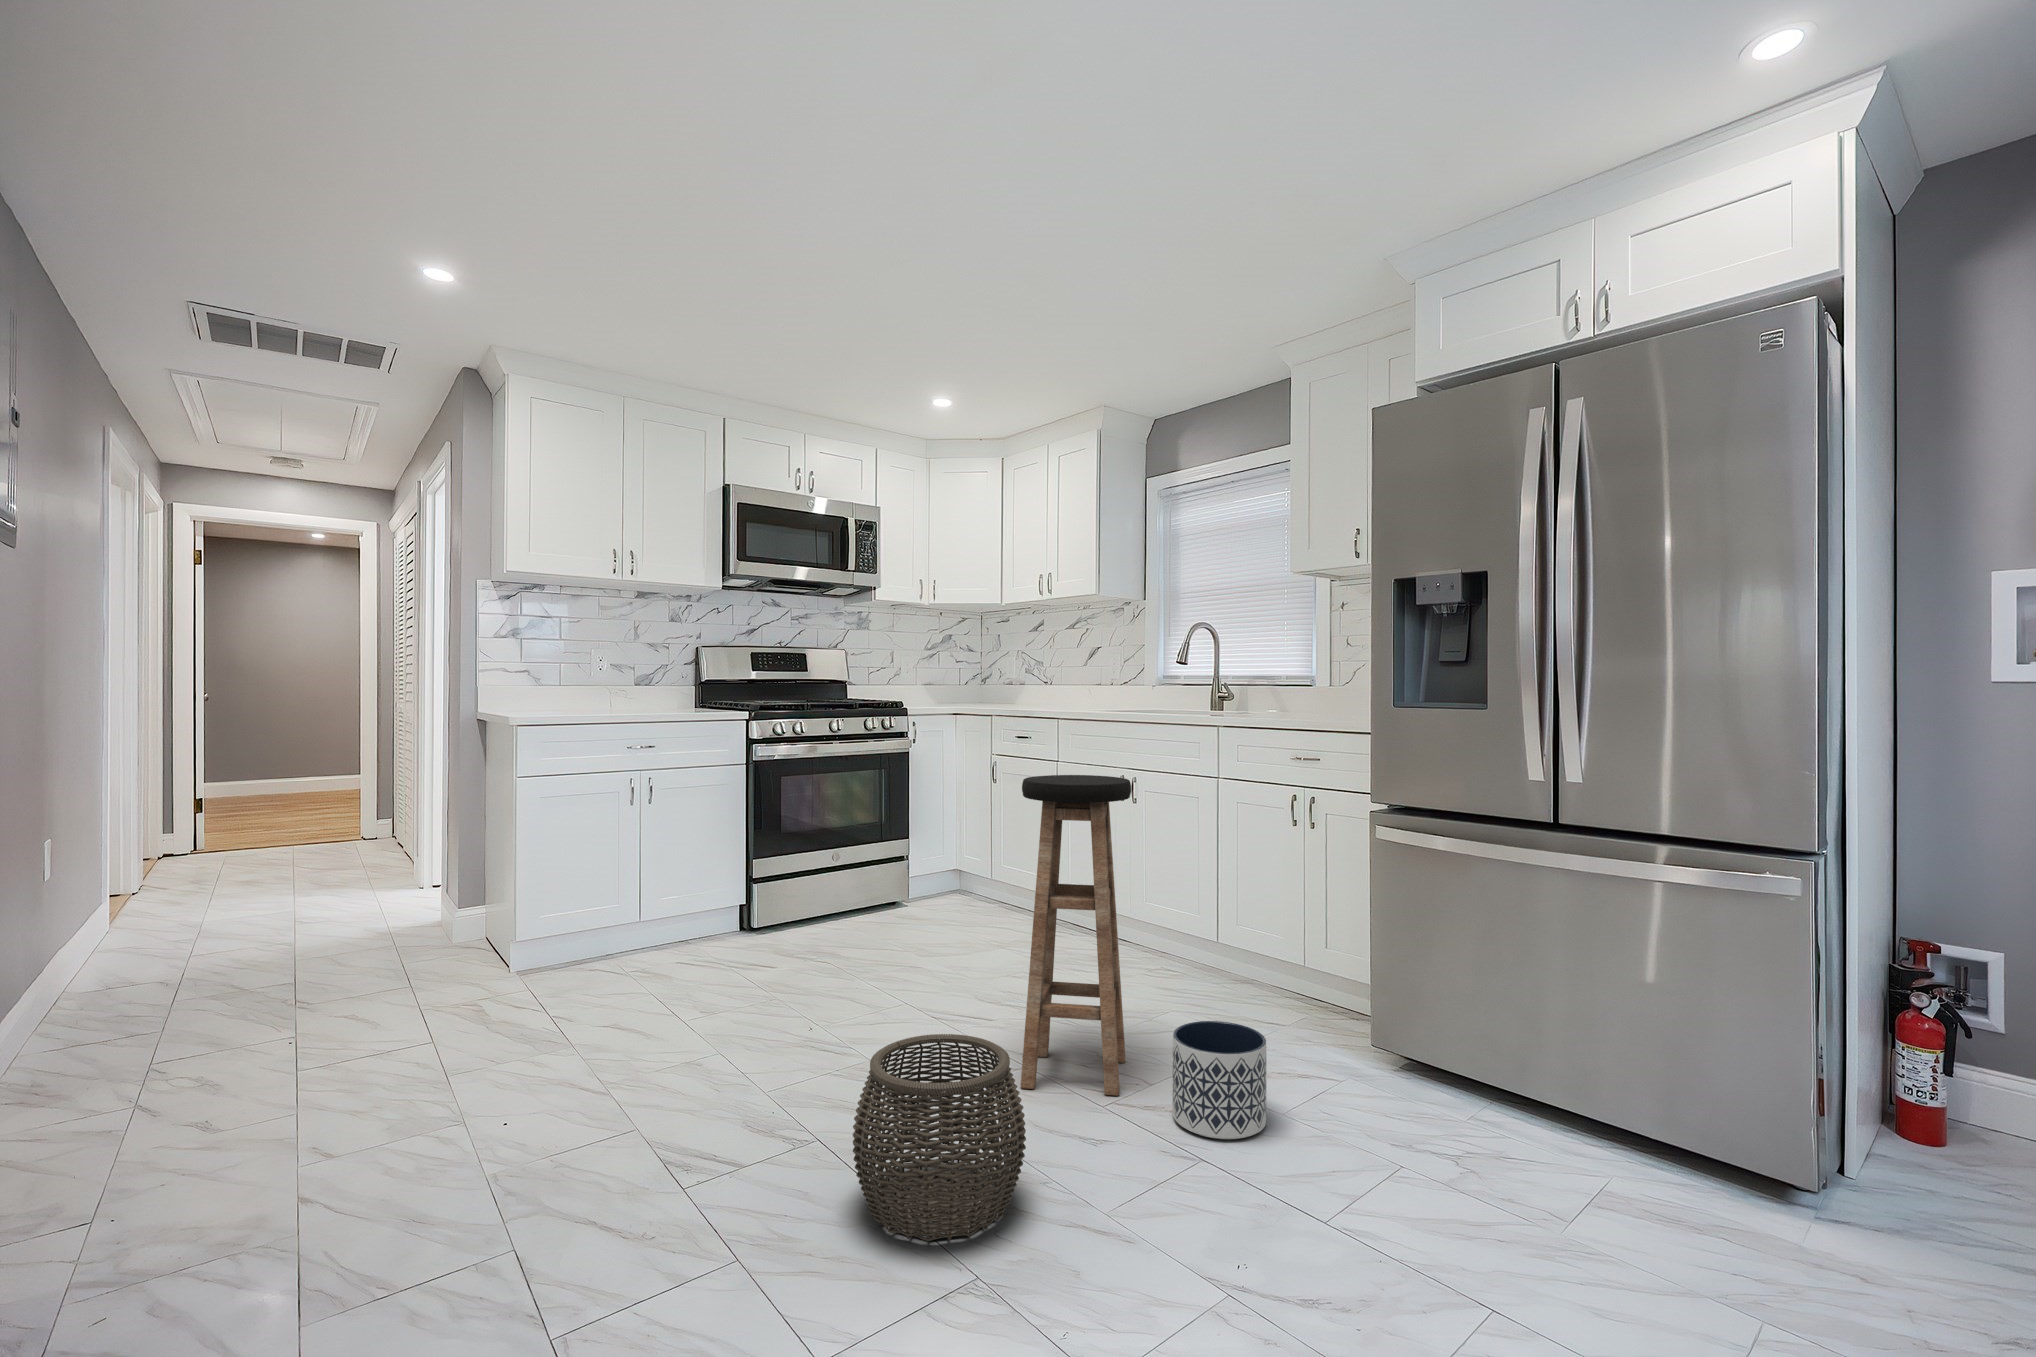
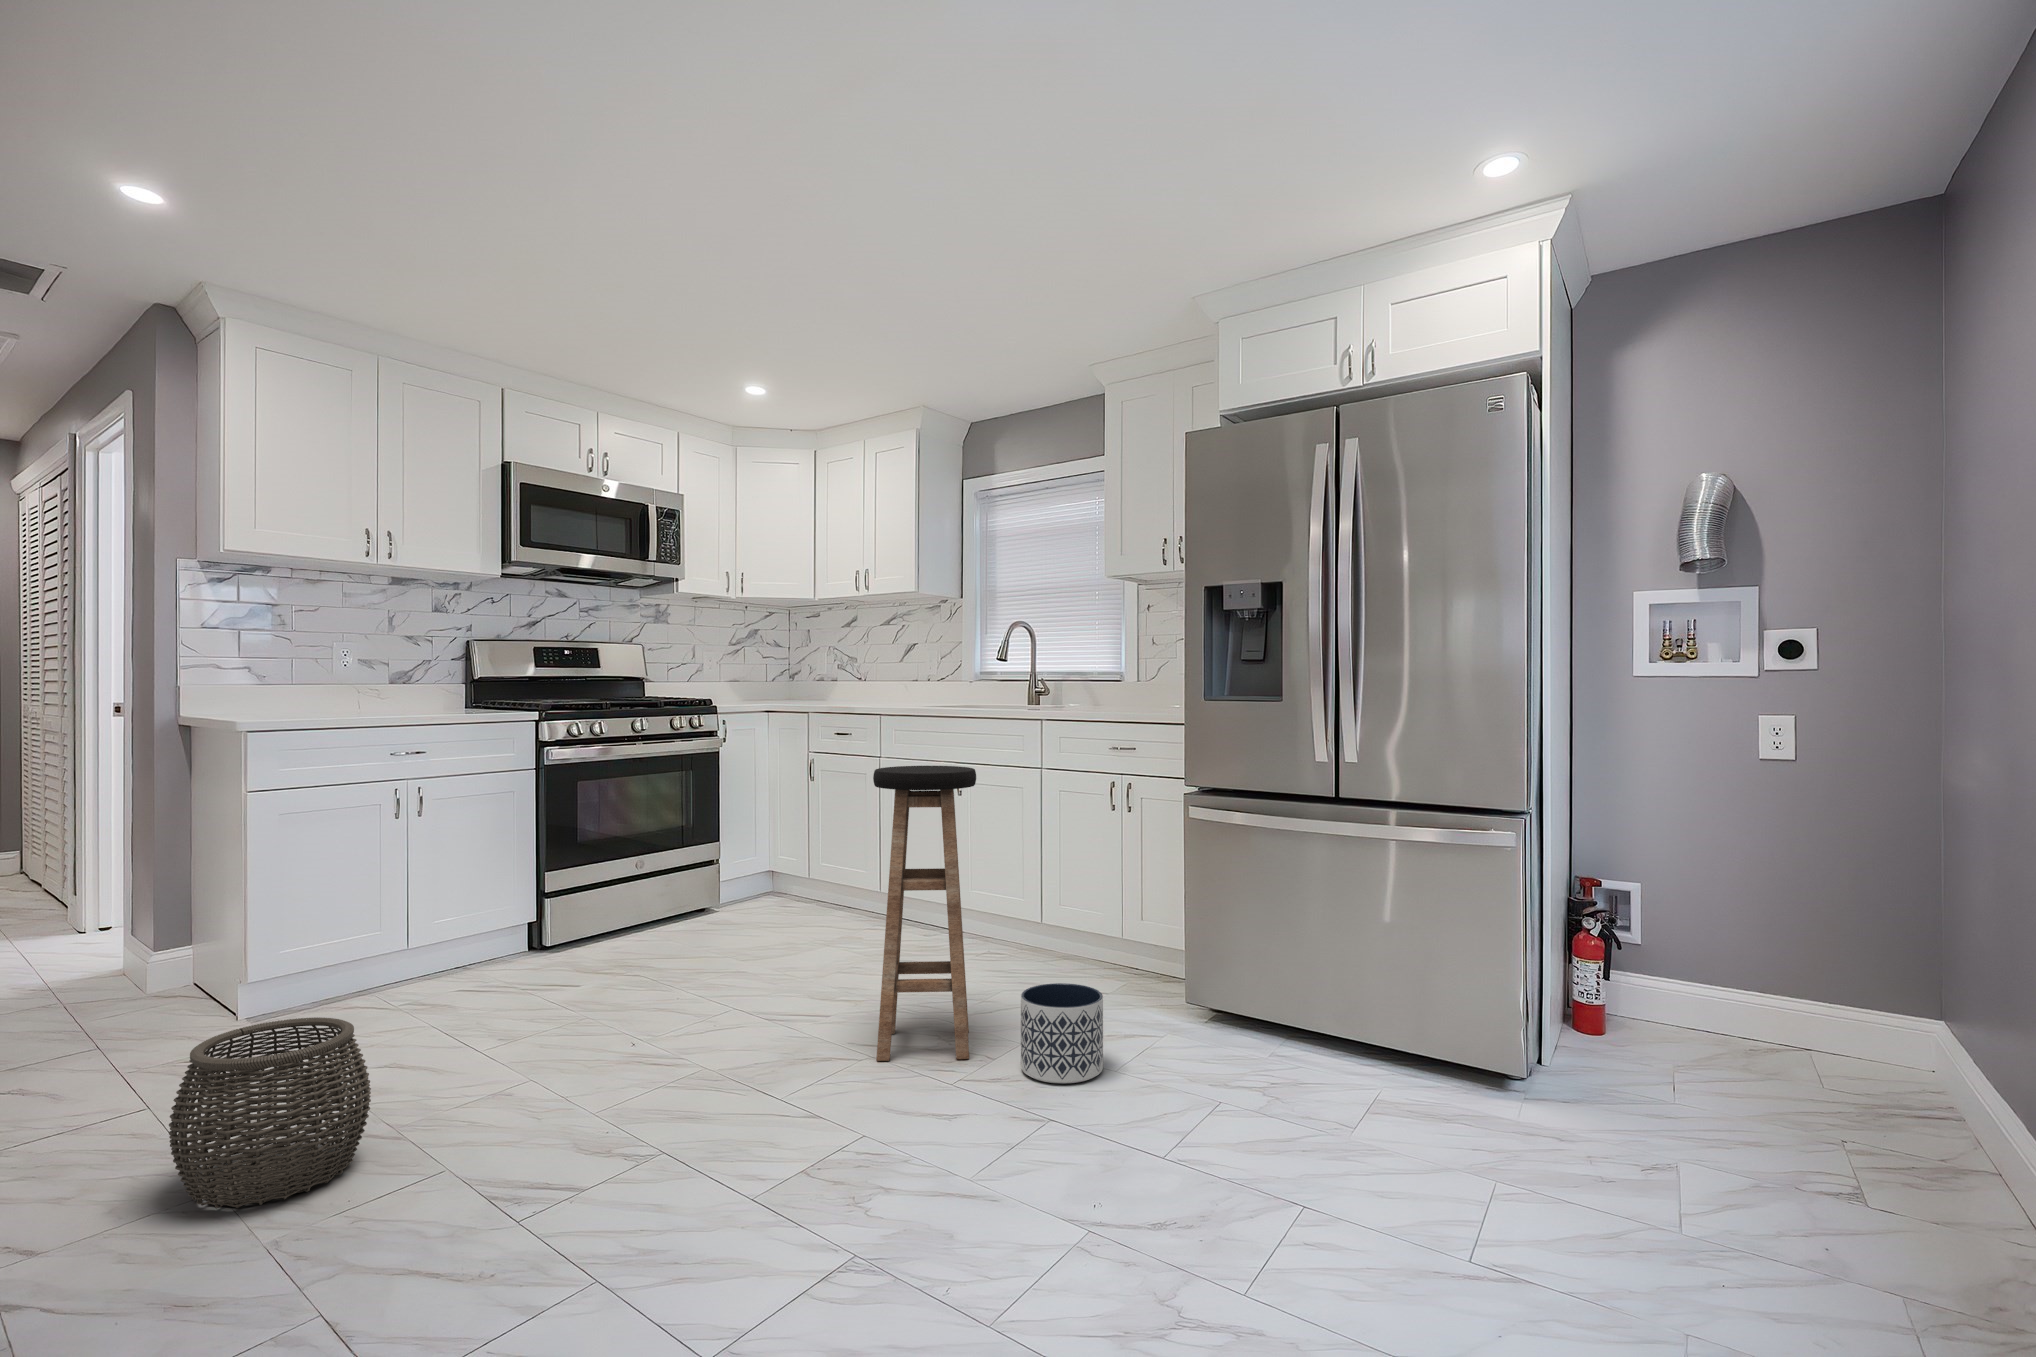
woven basket: present [853,1034,1026,1242] -> present [169,1017,371,1208]

